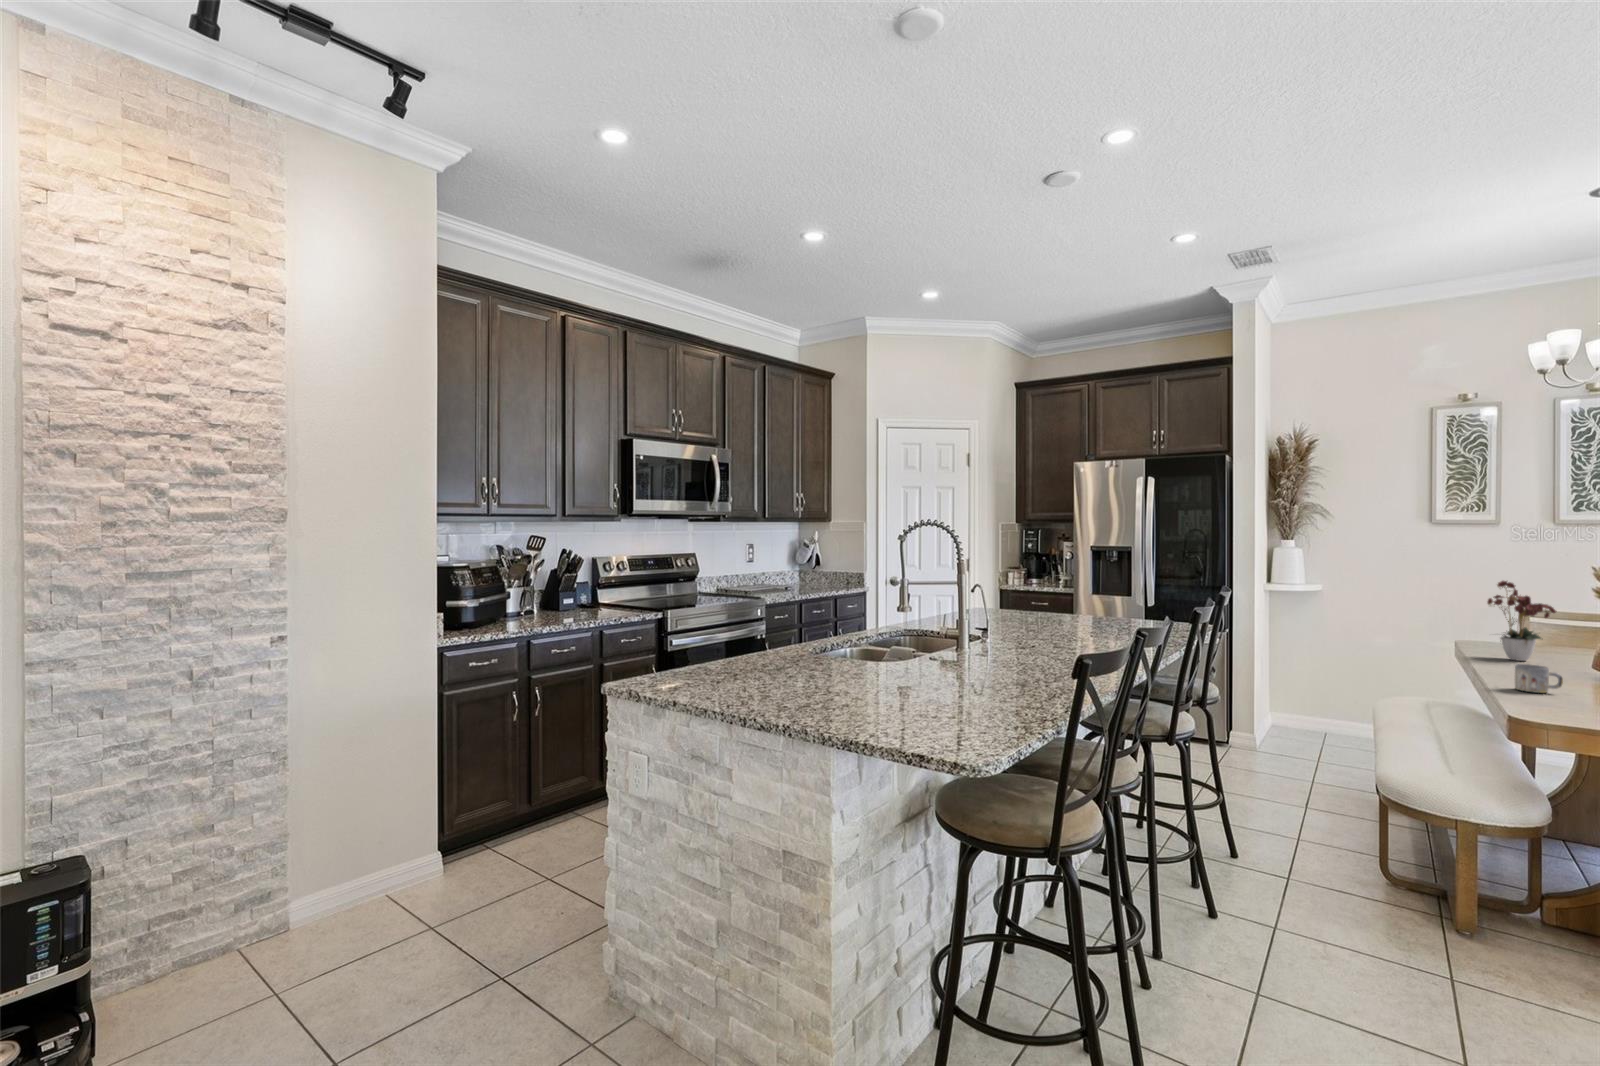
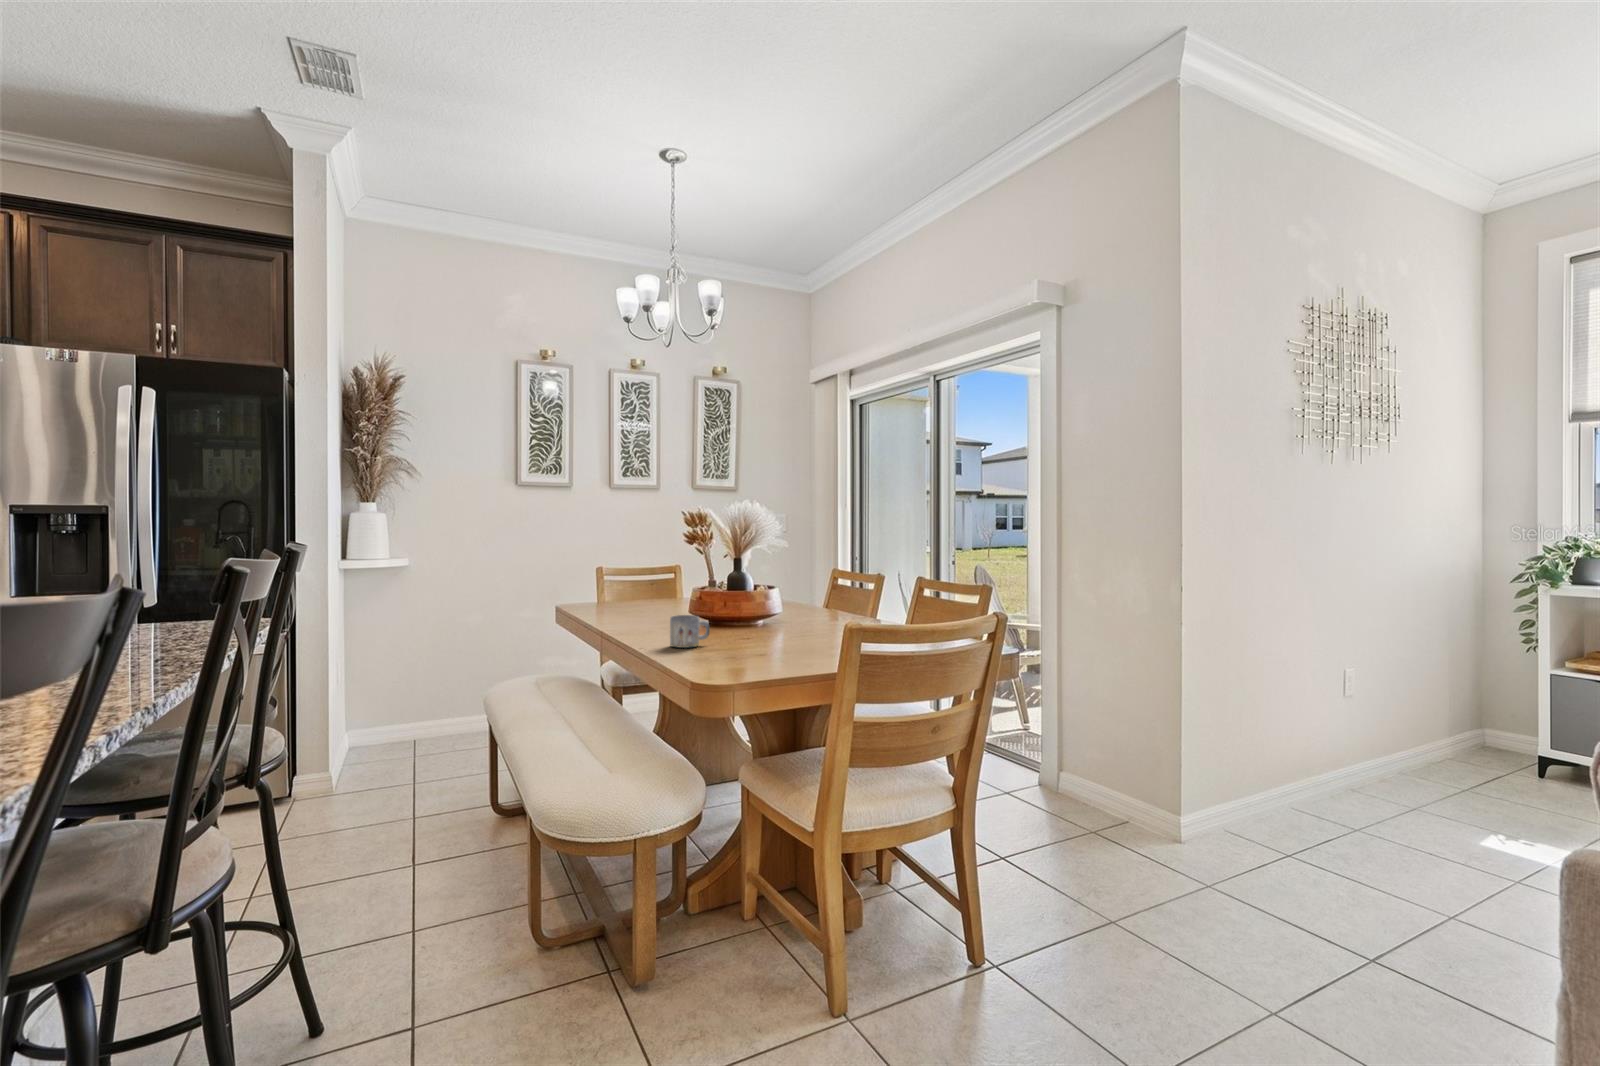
flower arrangement: present [1487,581,1557,661] -> none [601,526,665,616]

